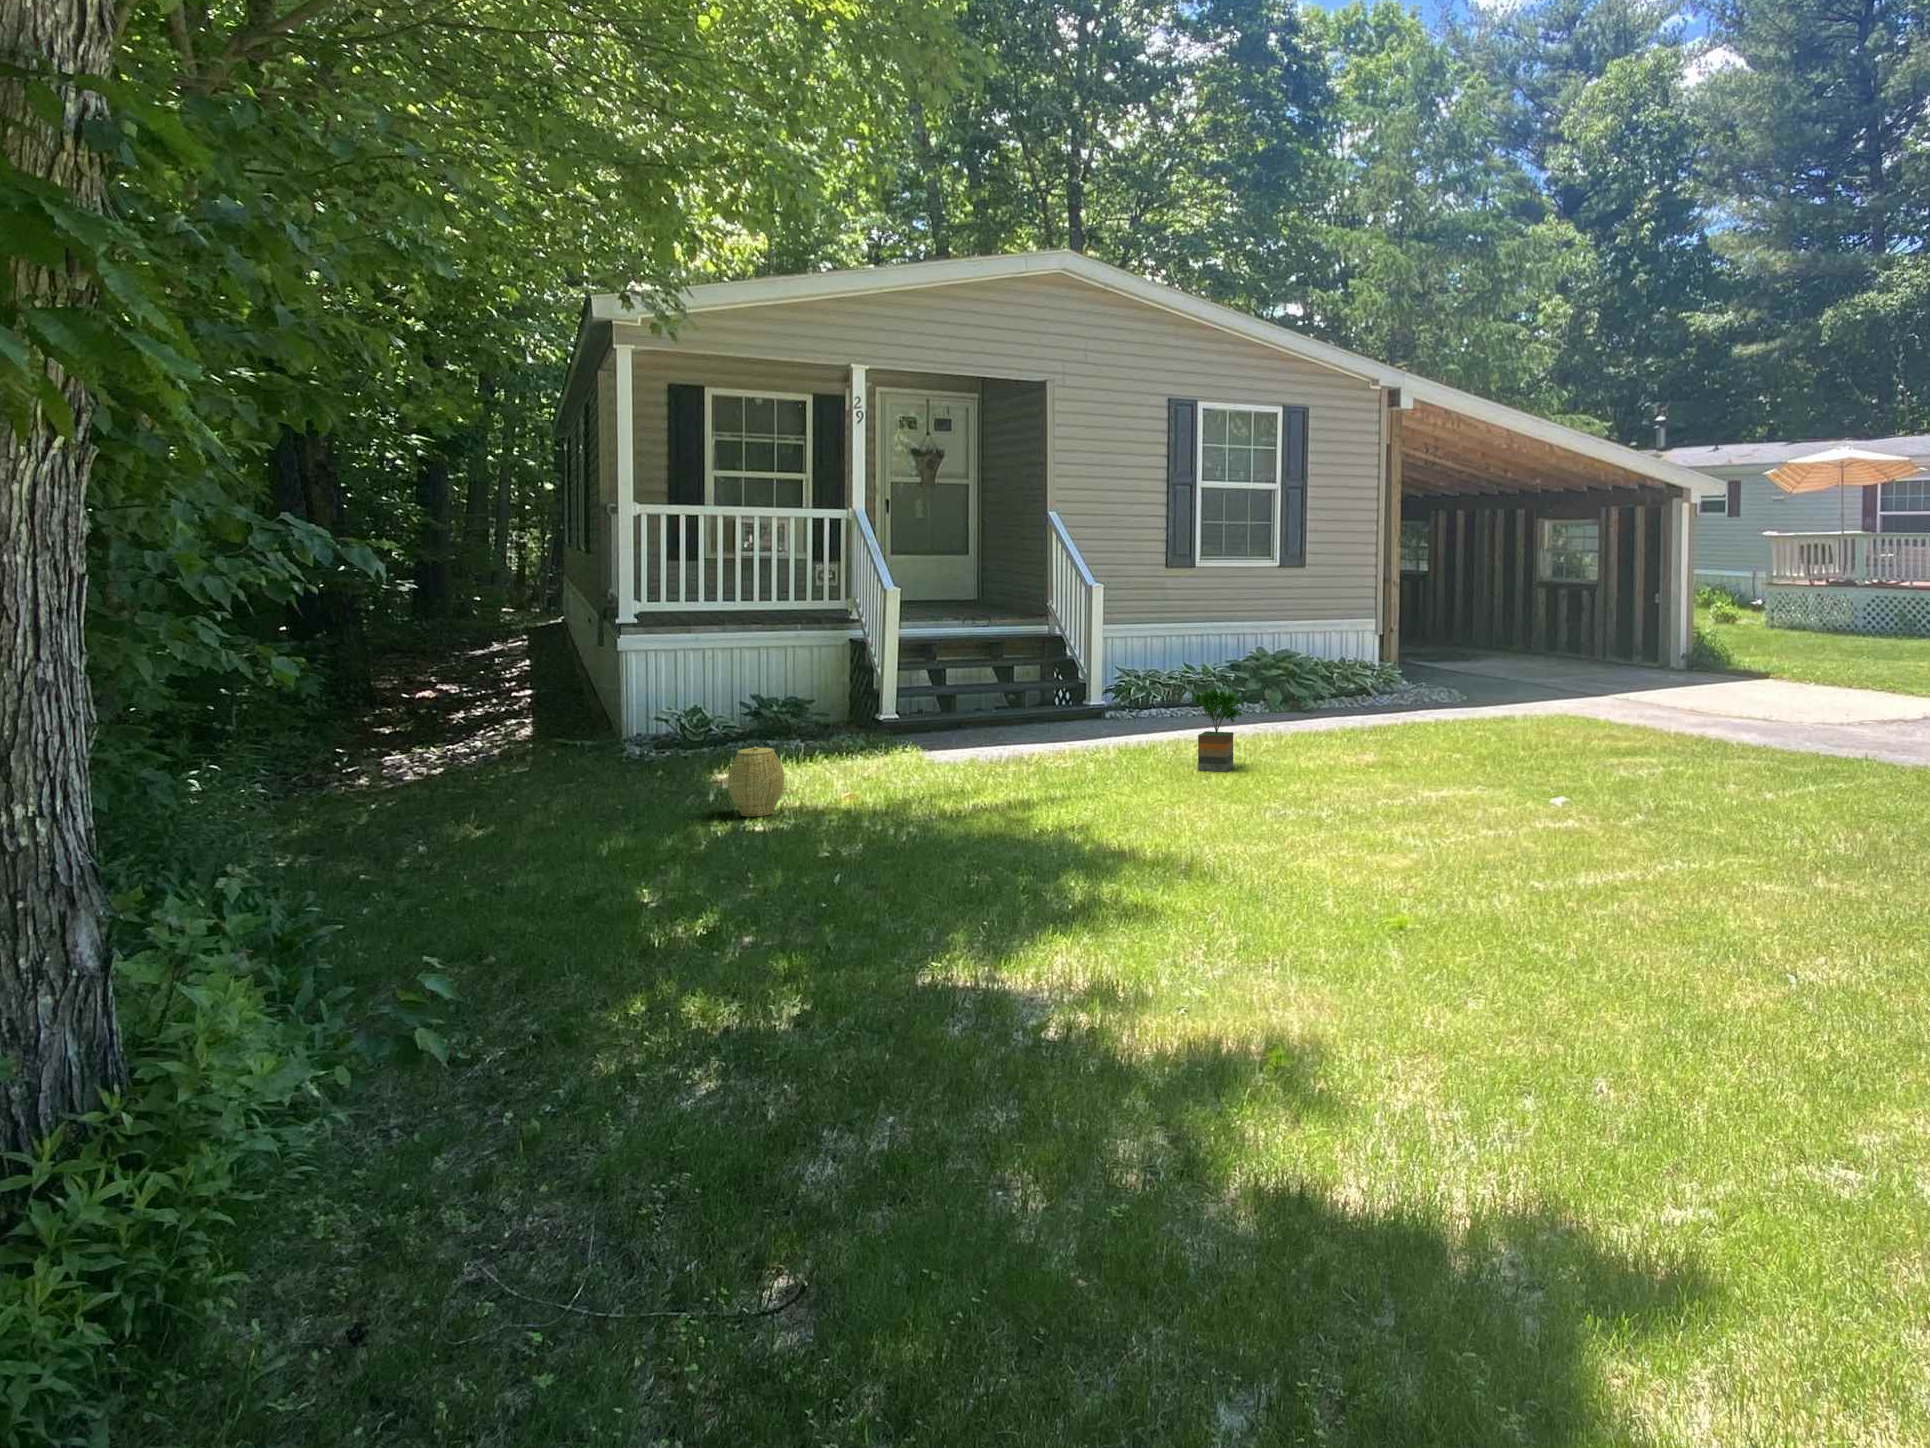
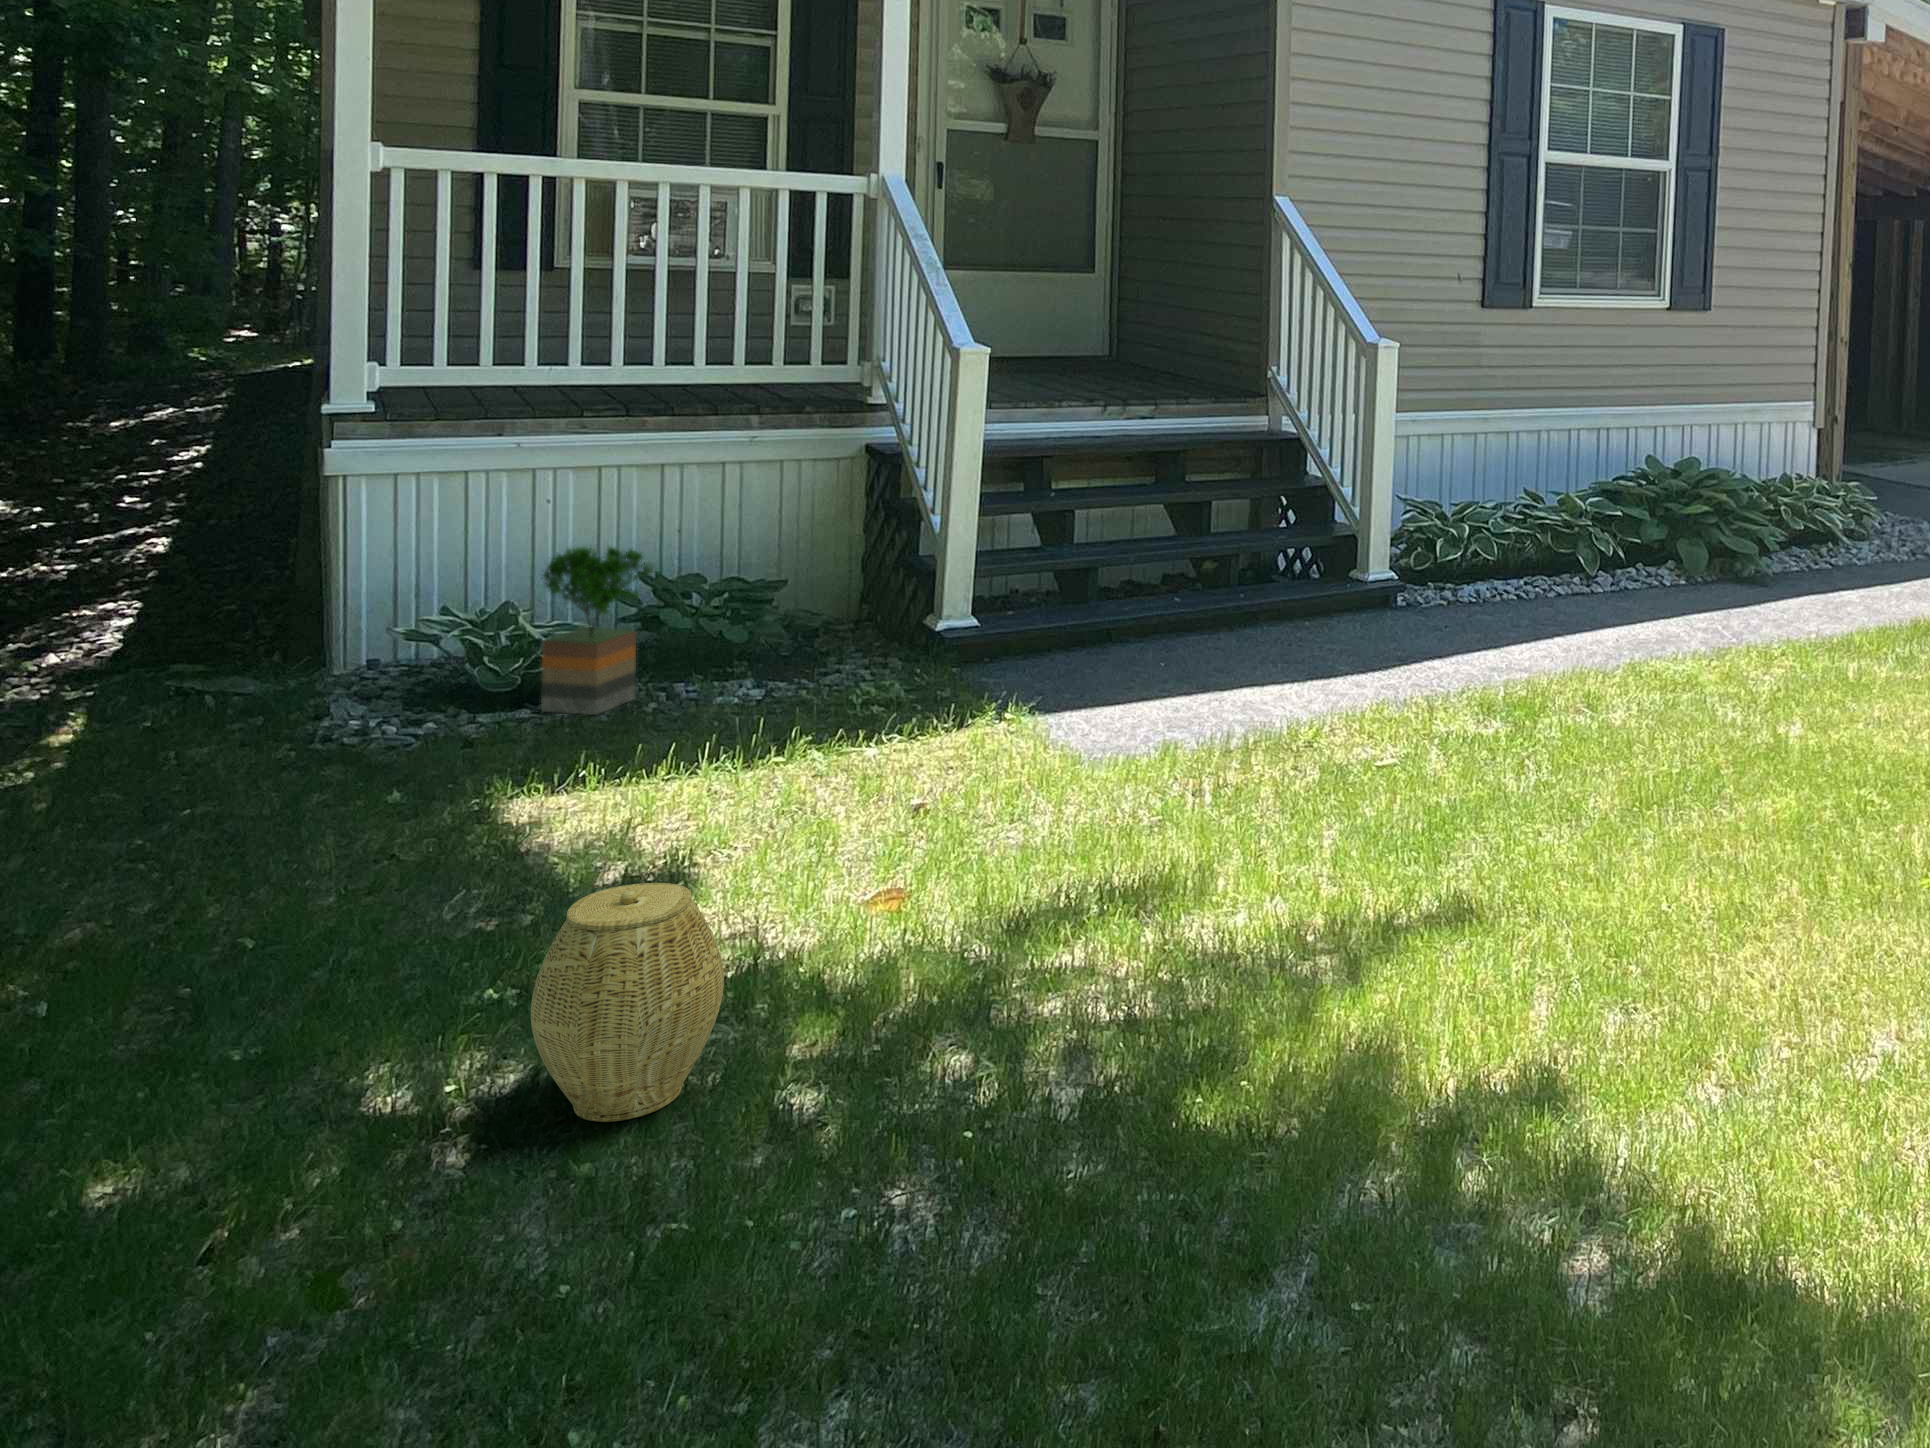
potted tree: present [1194,690,1242,772] -> present [541,546,654,715]

